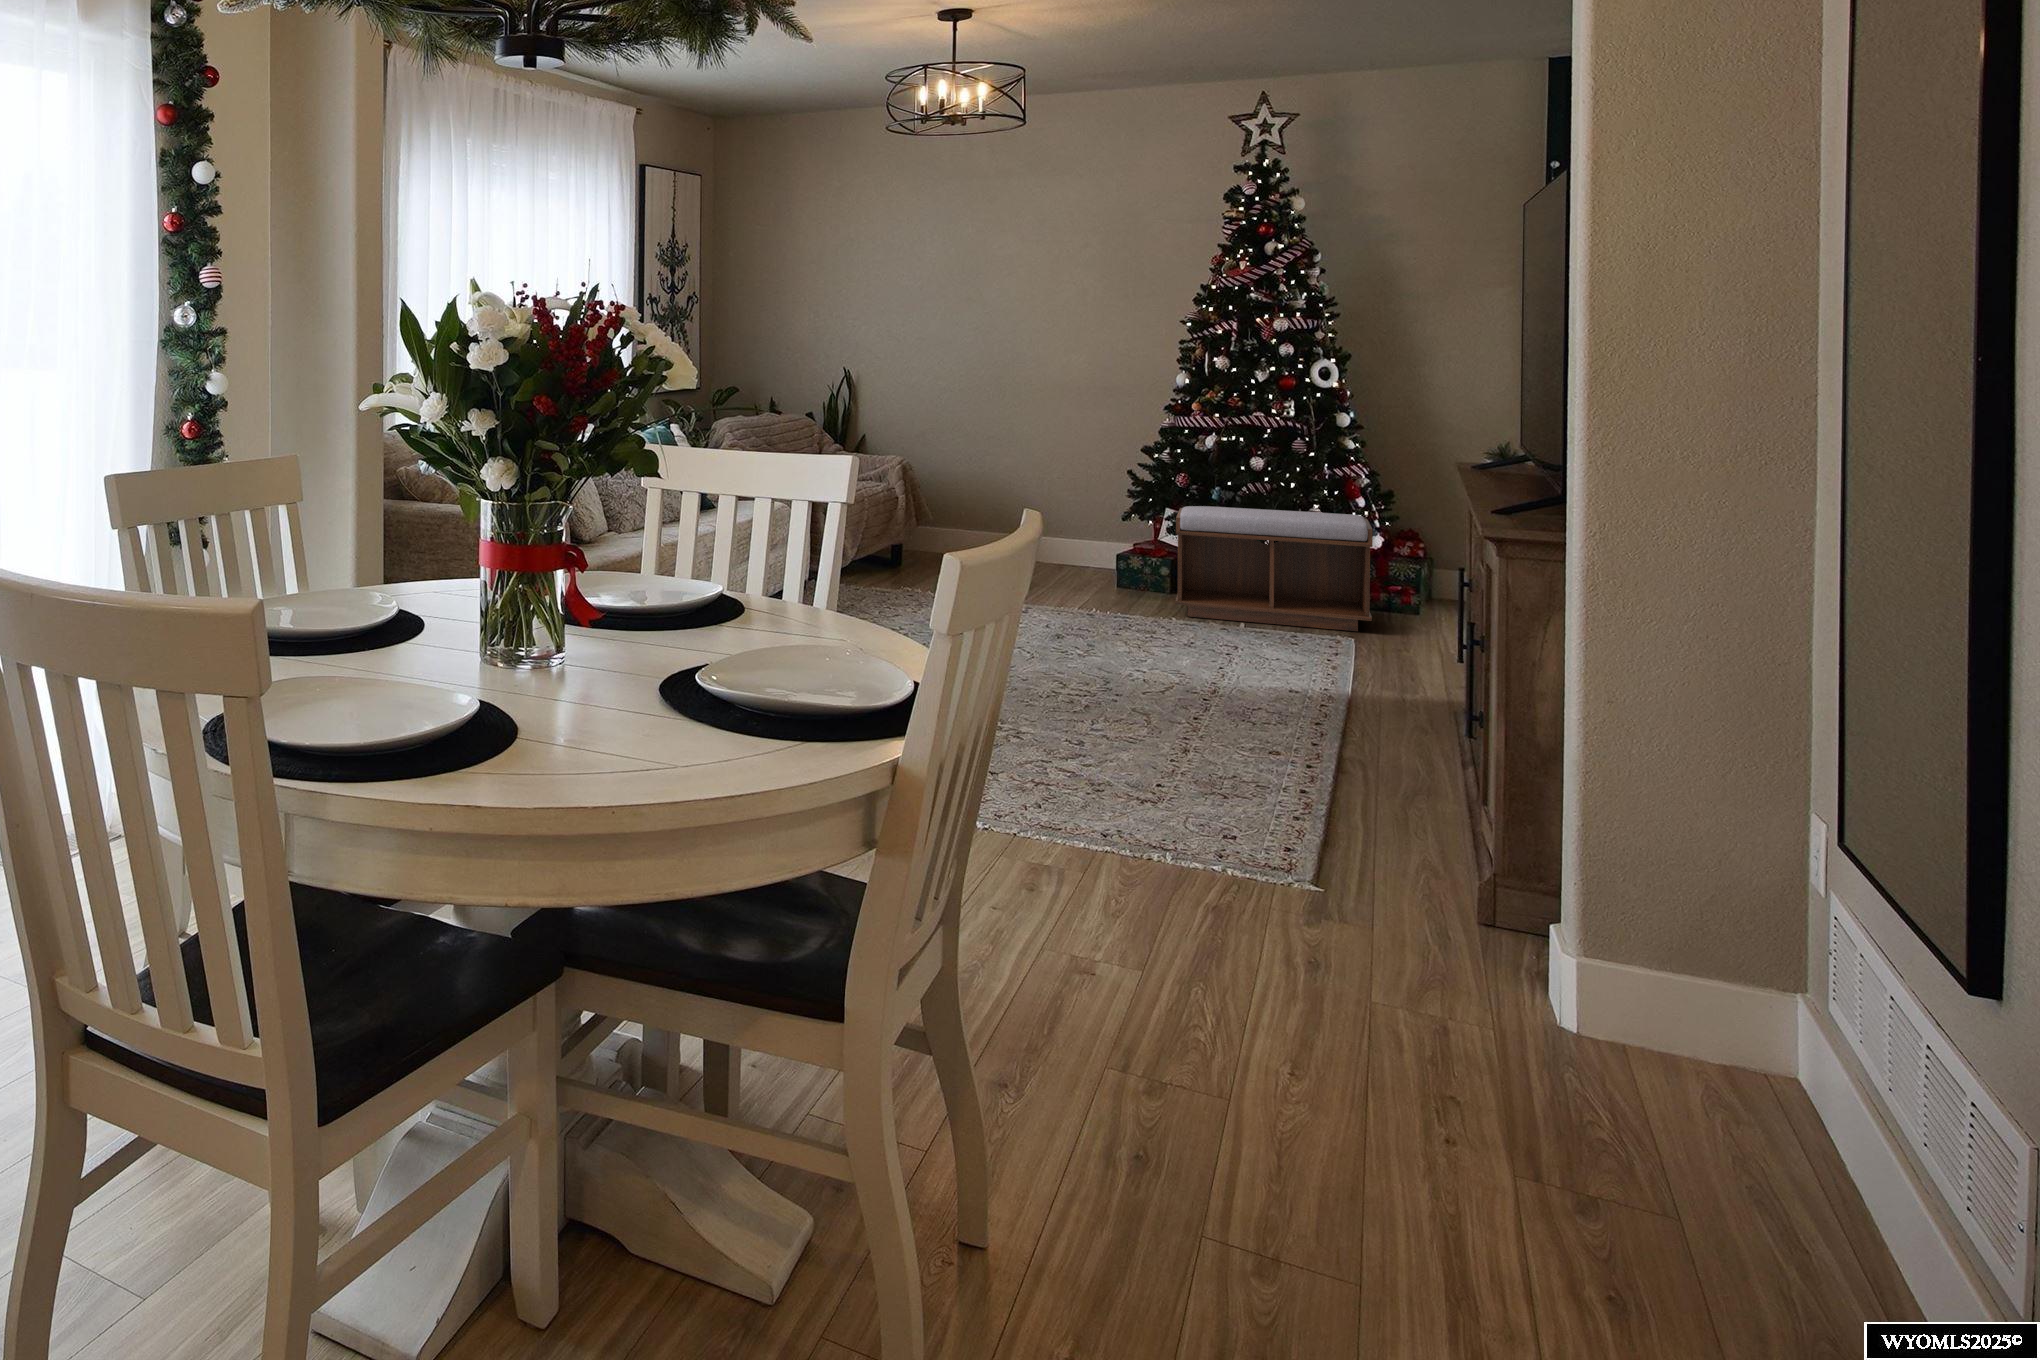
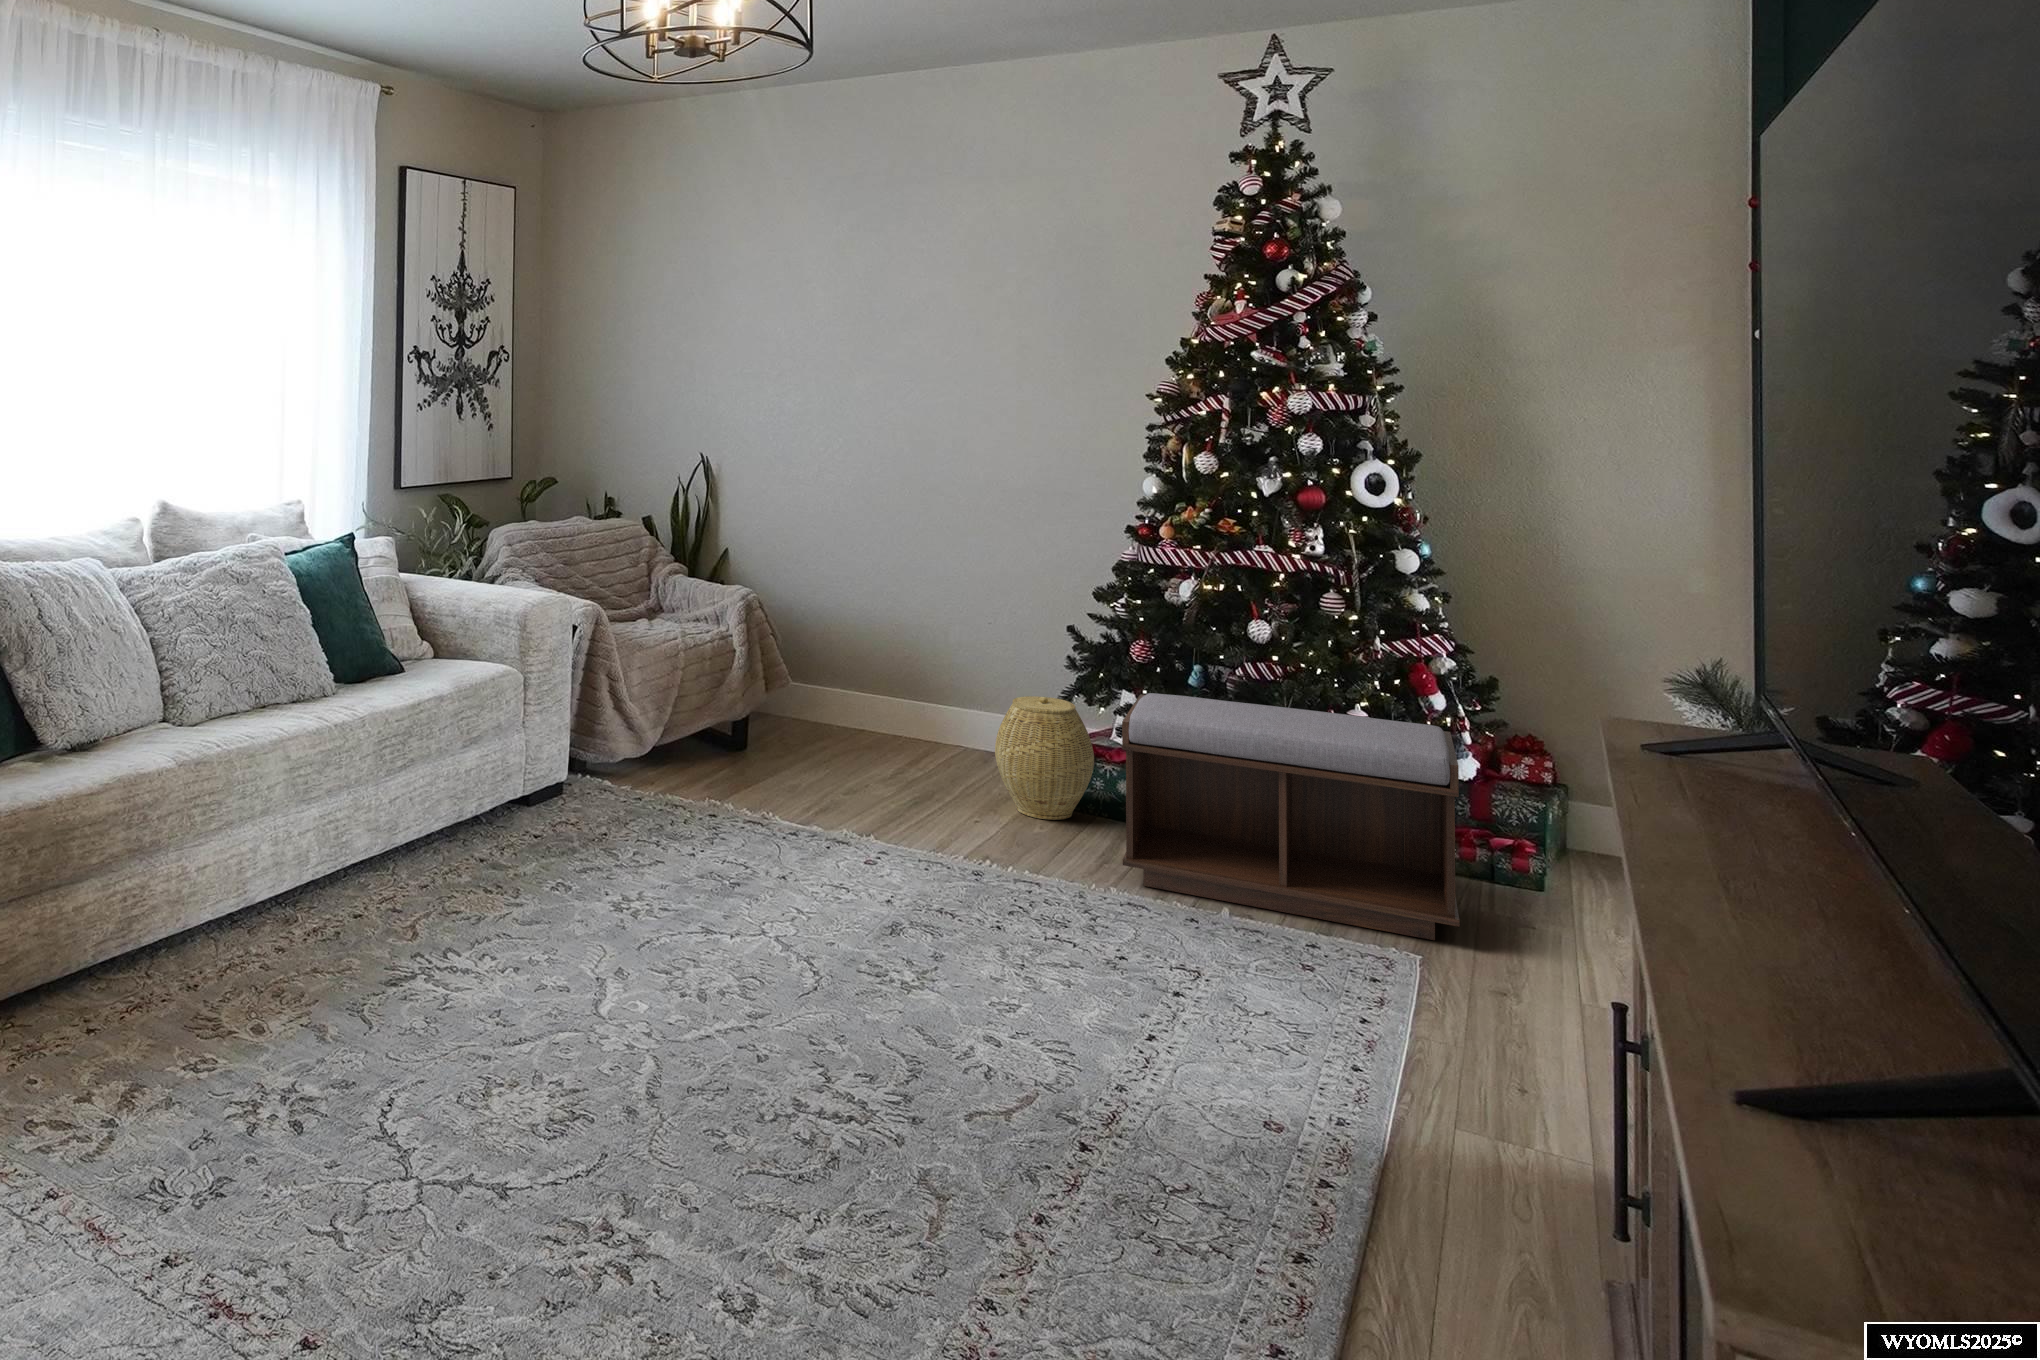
woven basket: none [1082,517,1146,593] -> present [995,696,1094,820]

